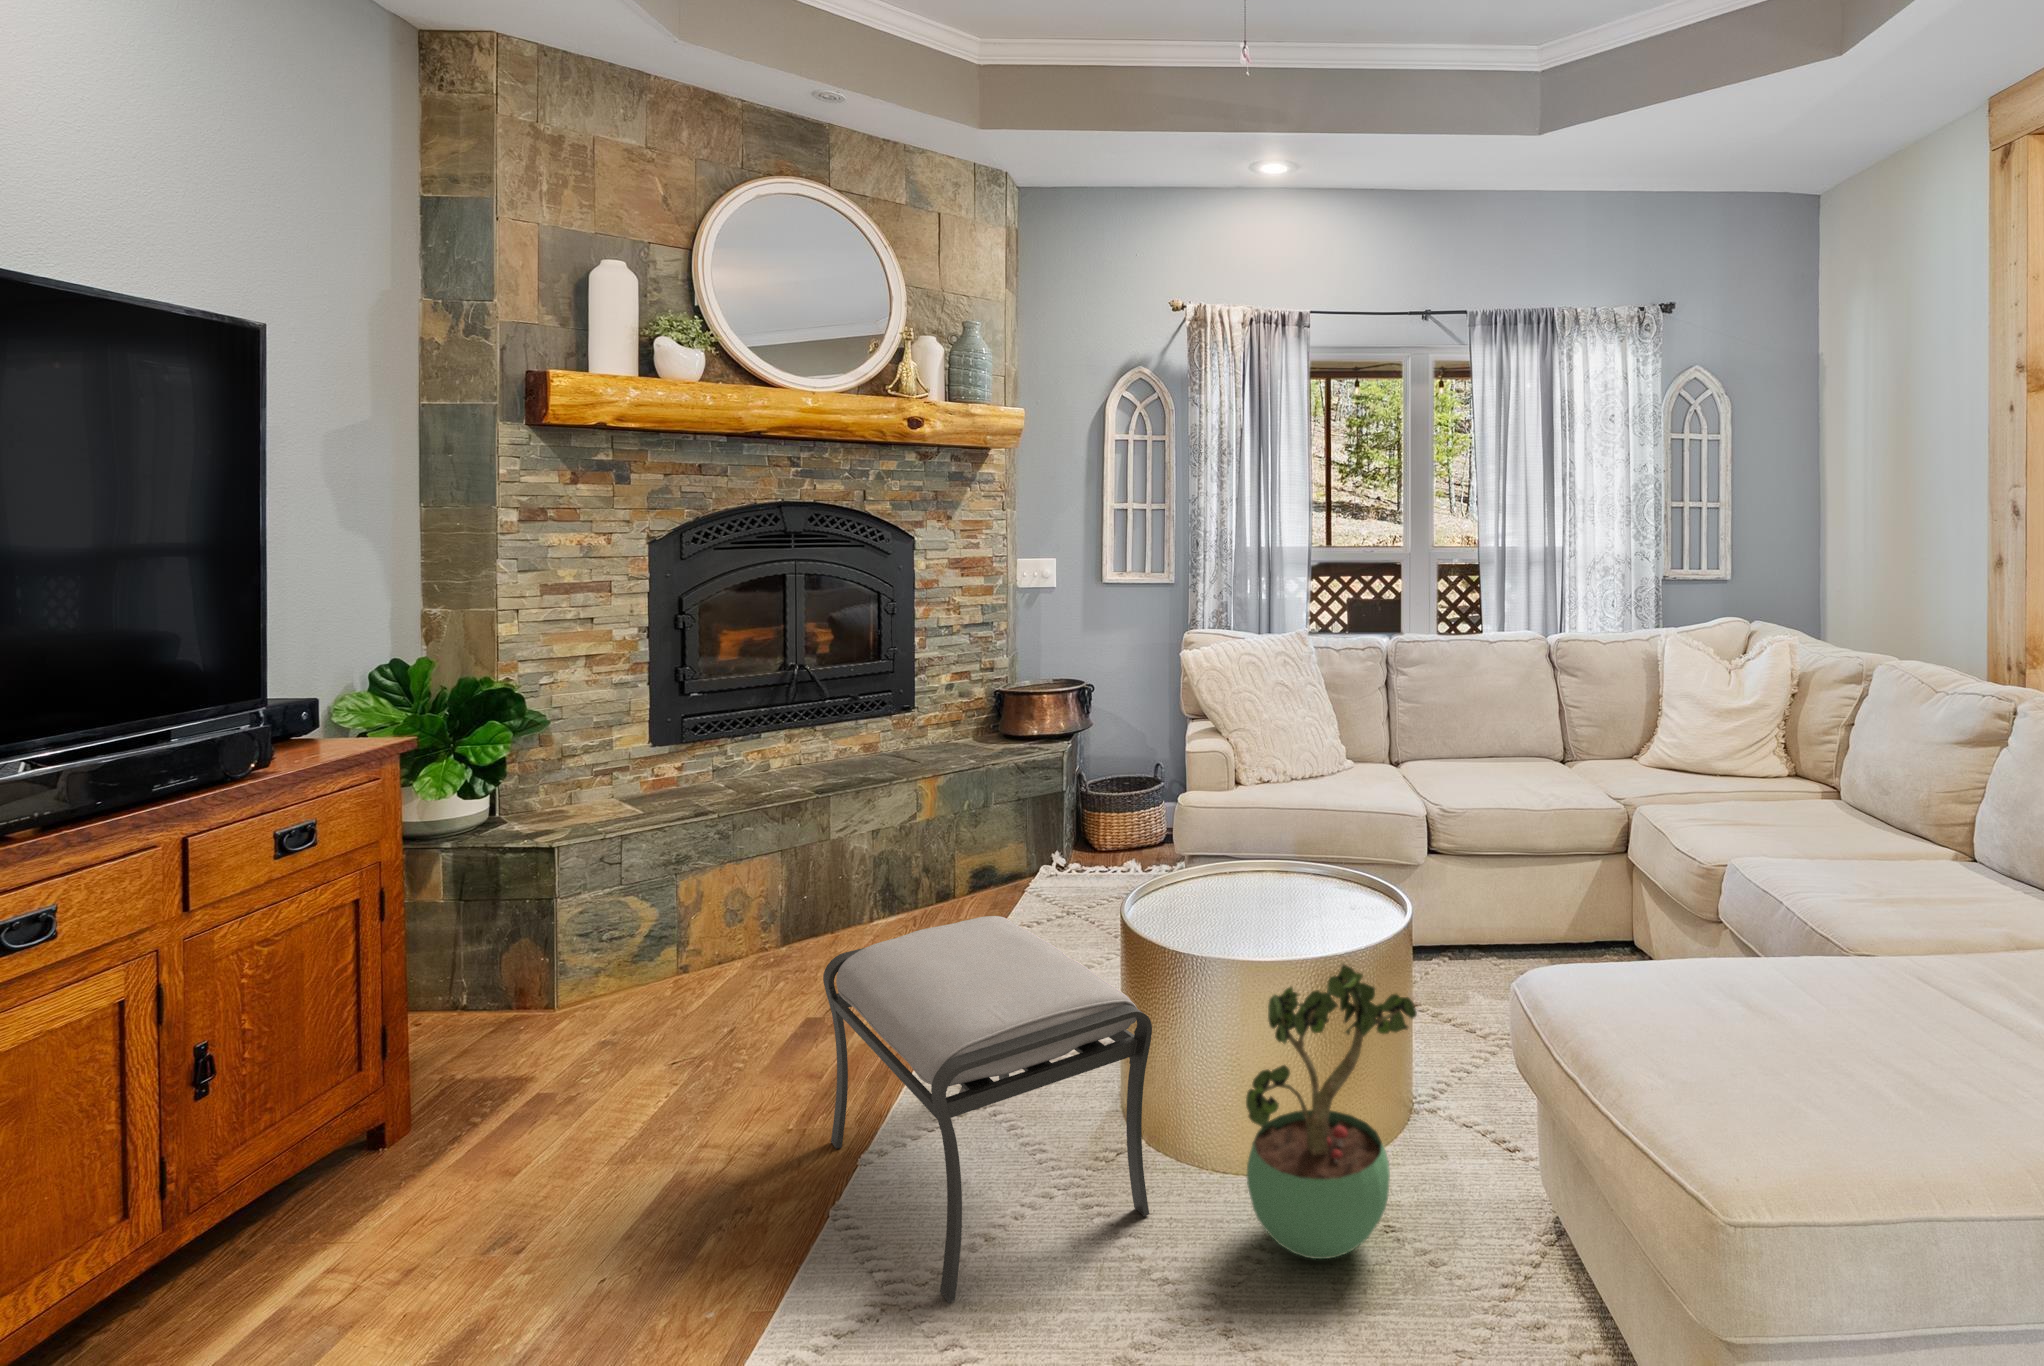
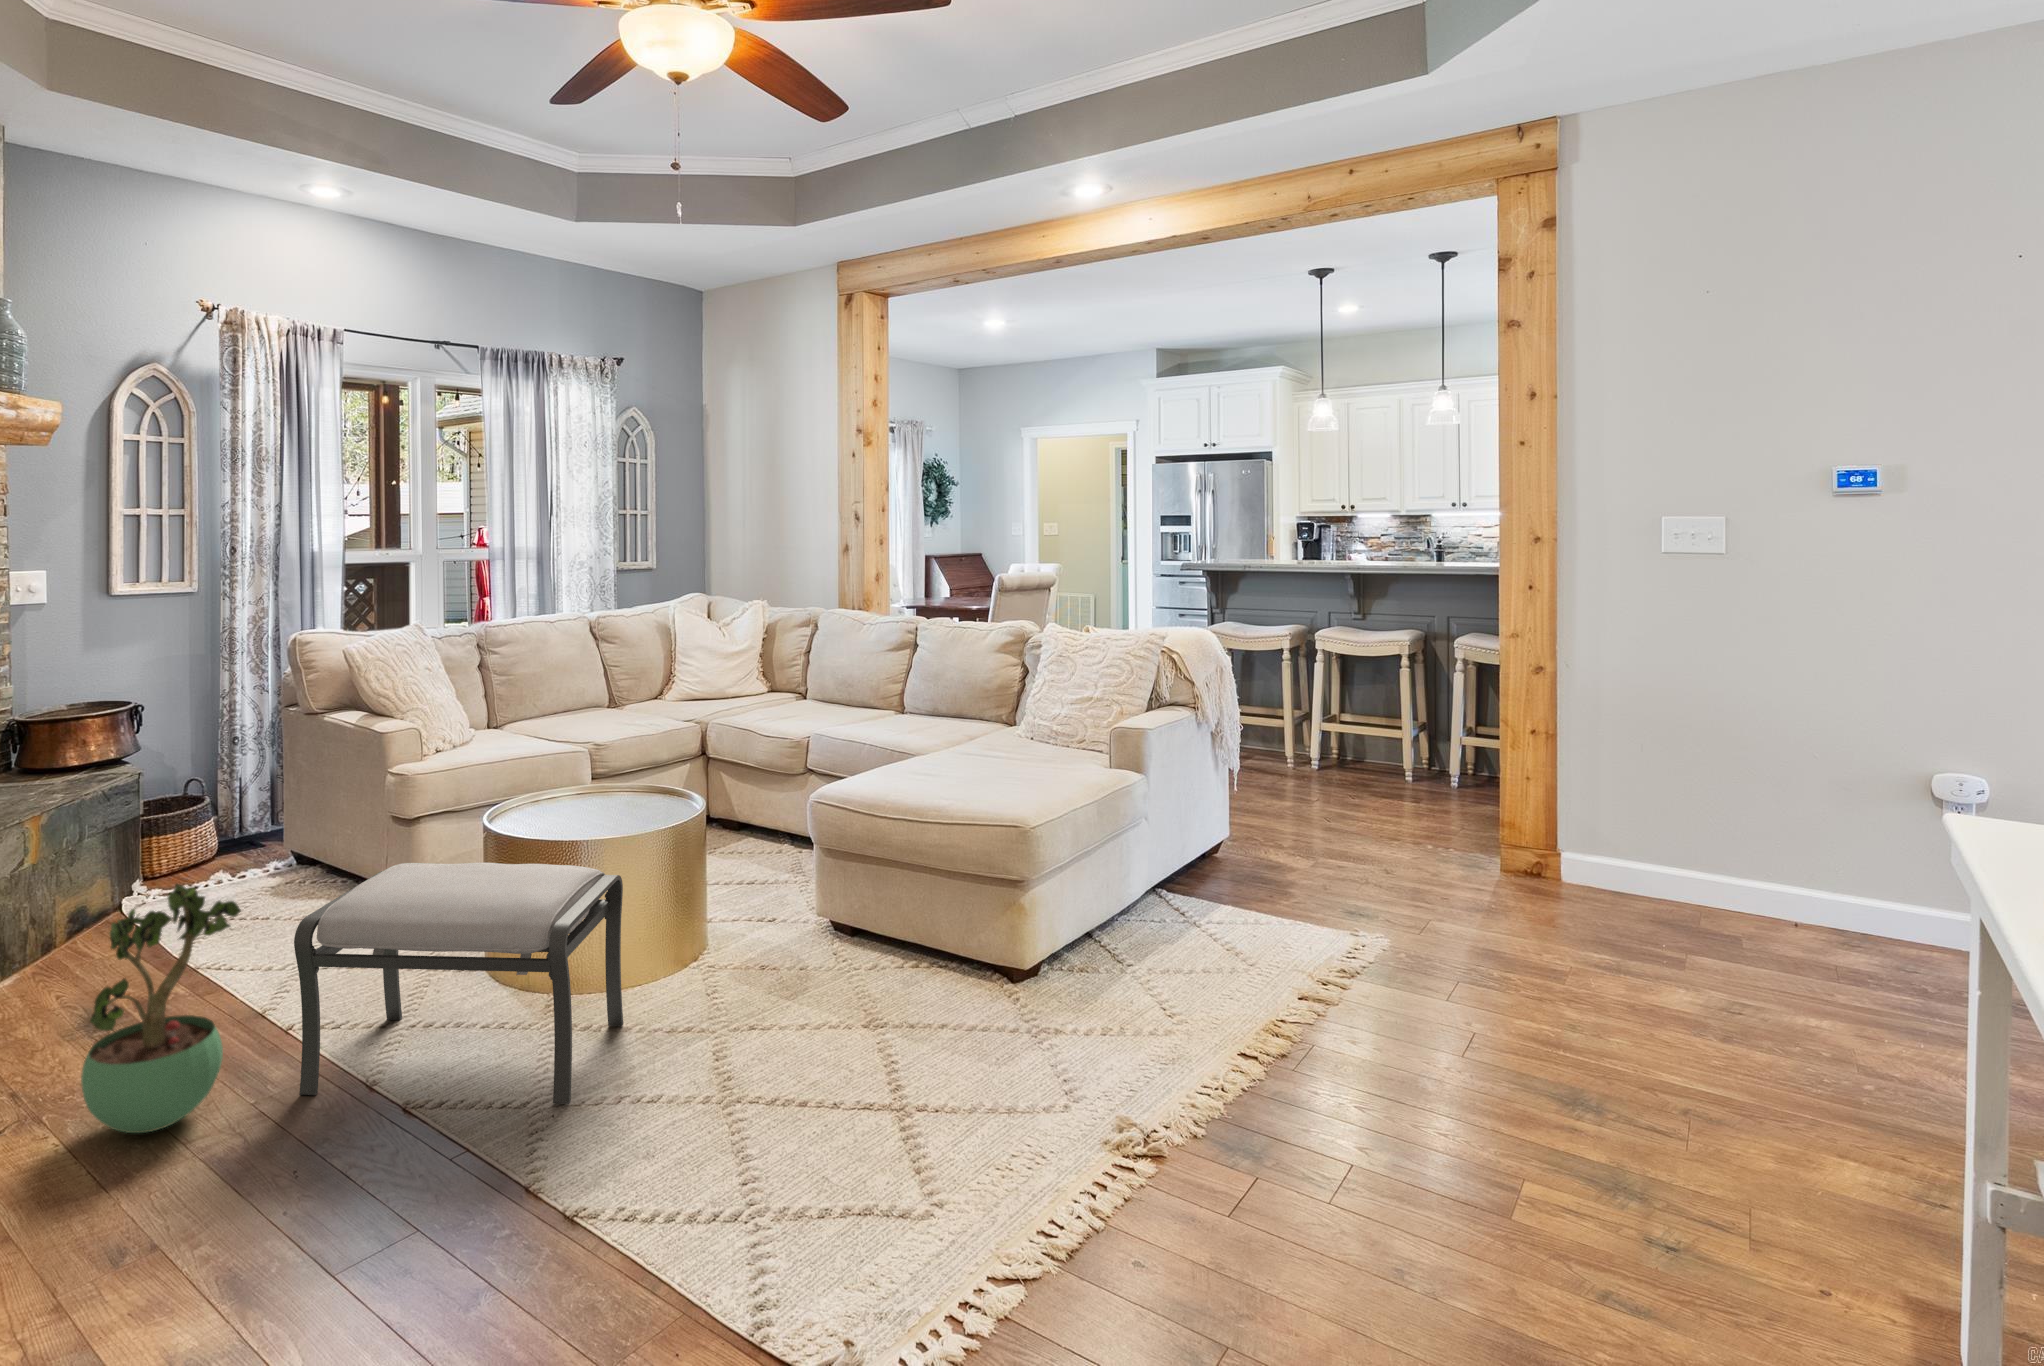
potted plant: present [1246,965,1417,1259] -> present [81,884,241,1133]

